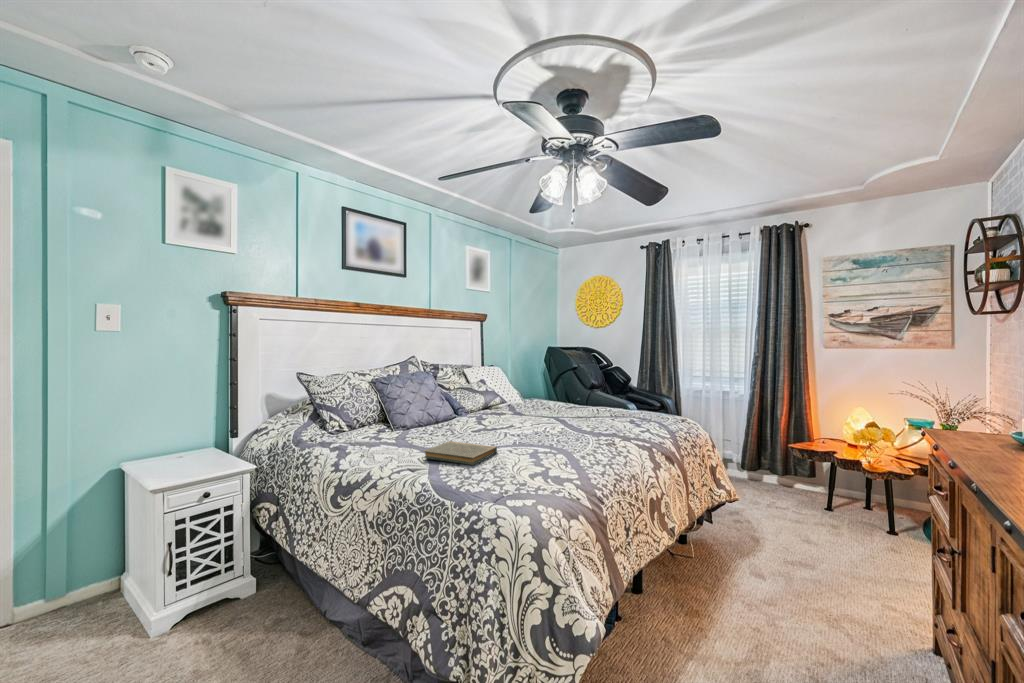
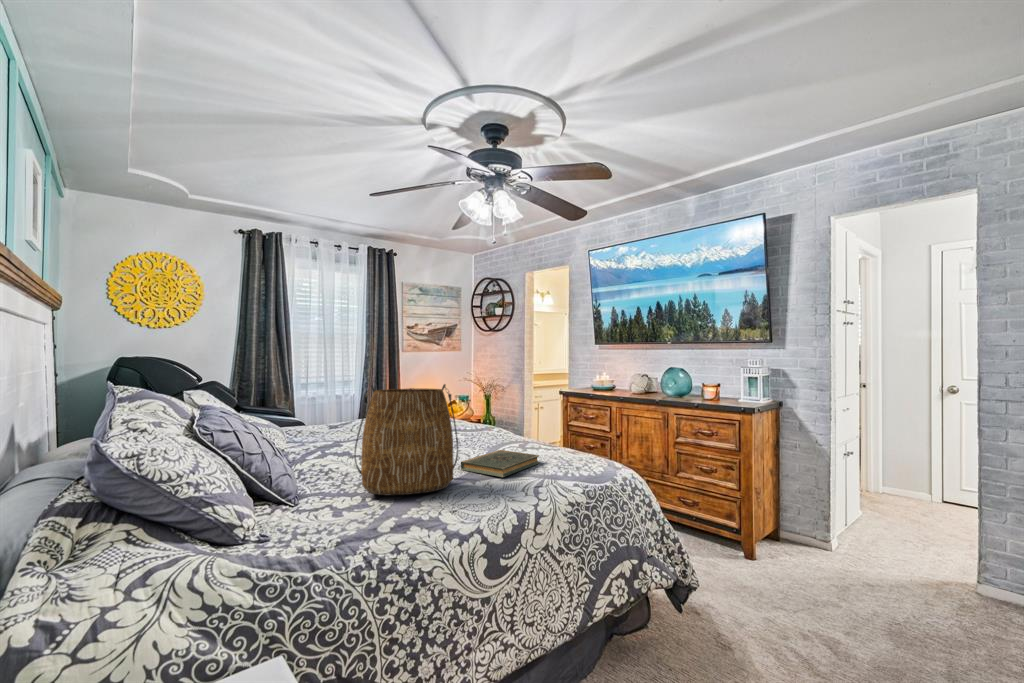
tote bag: none [382,370,430,448] -> present [354,384,458,495]

